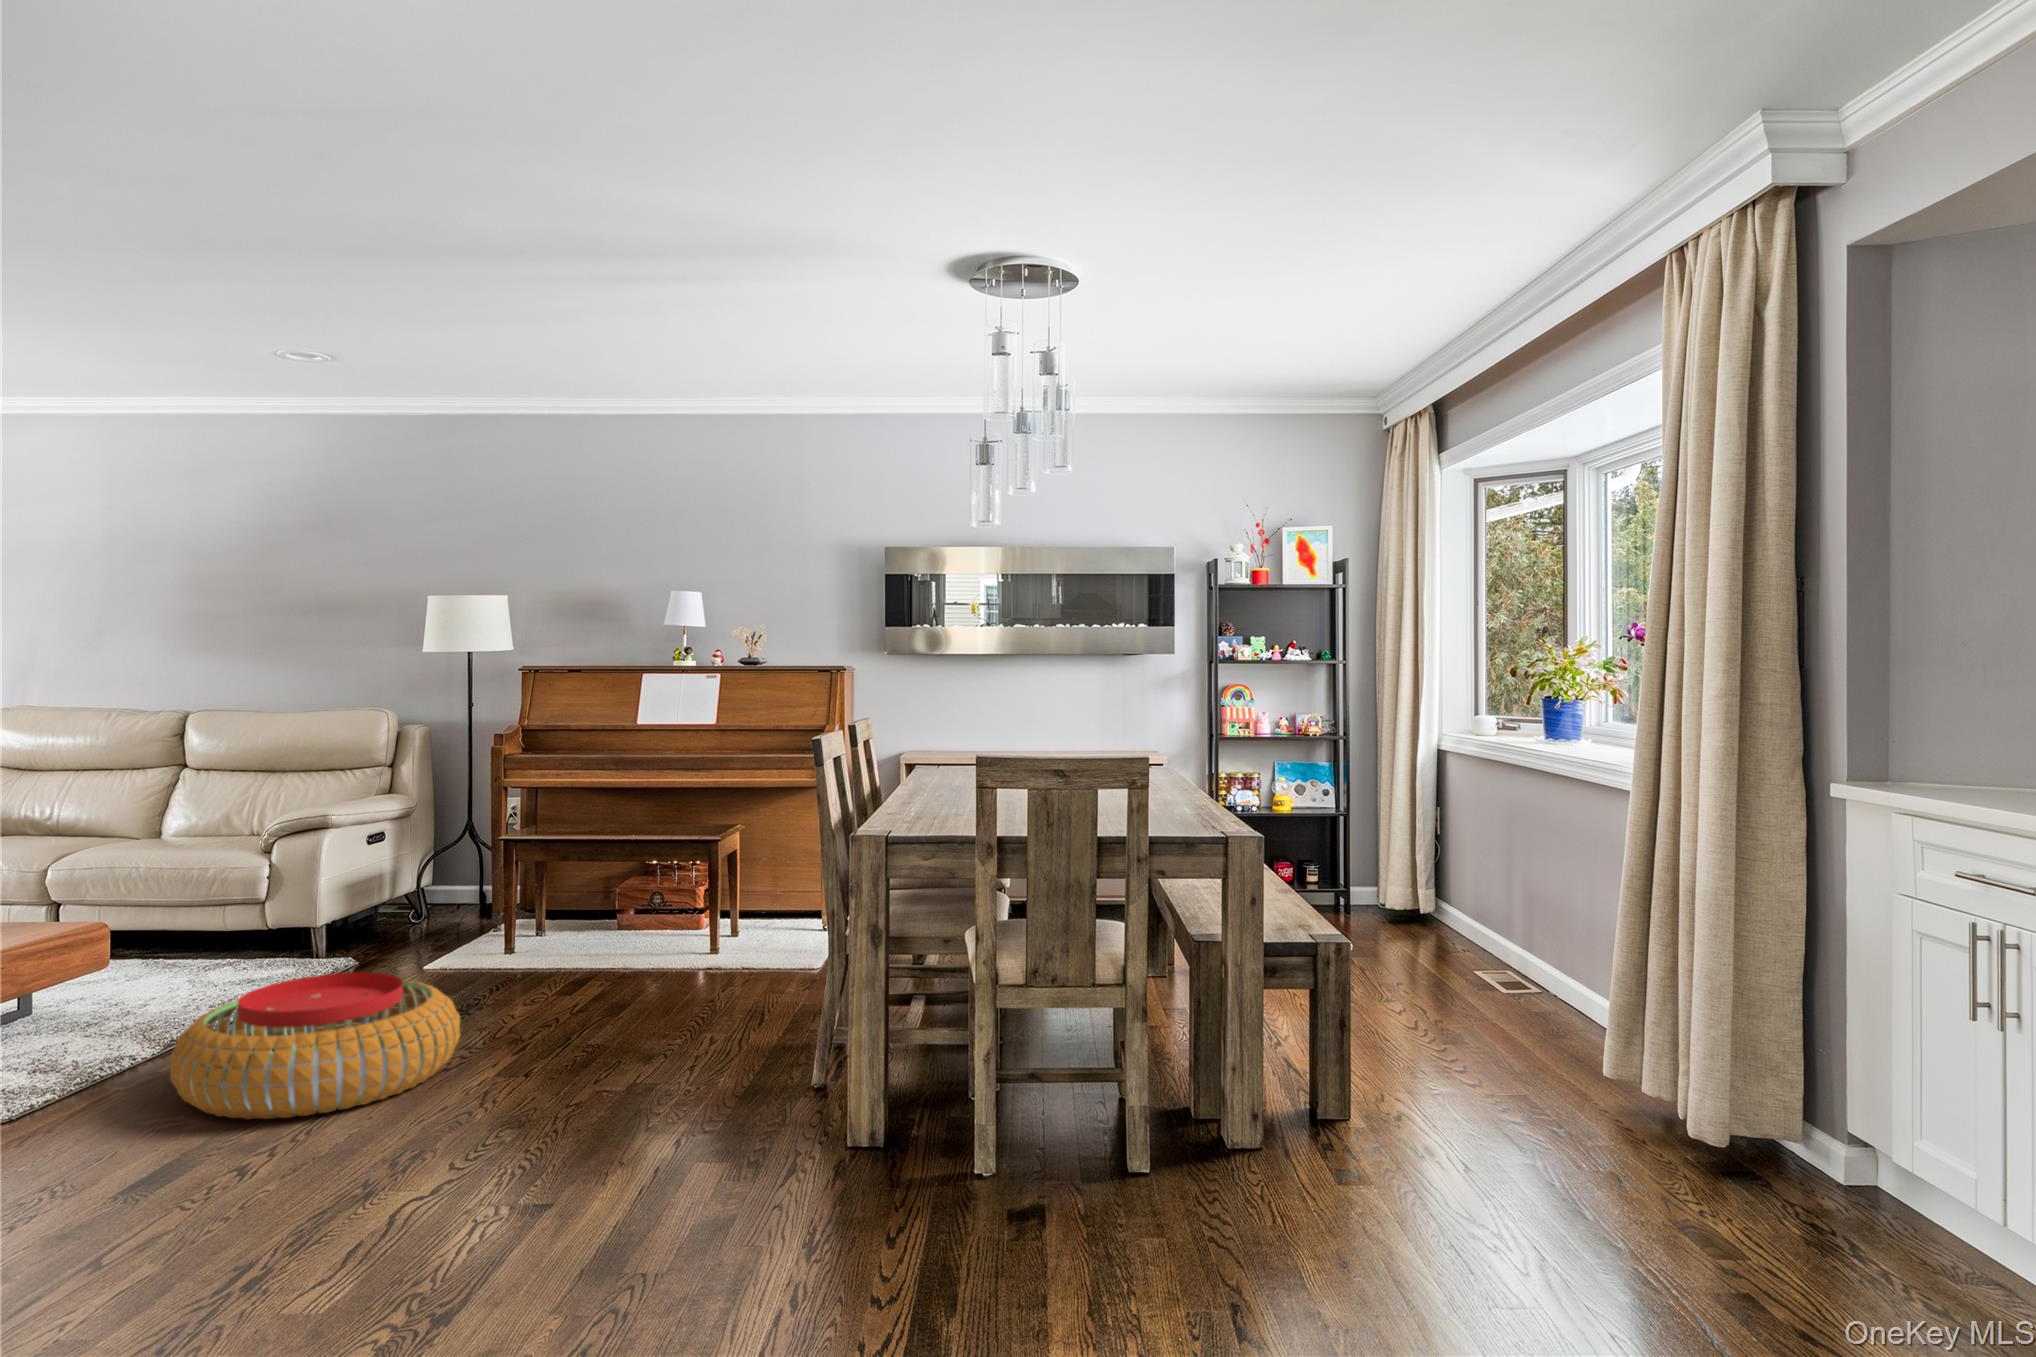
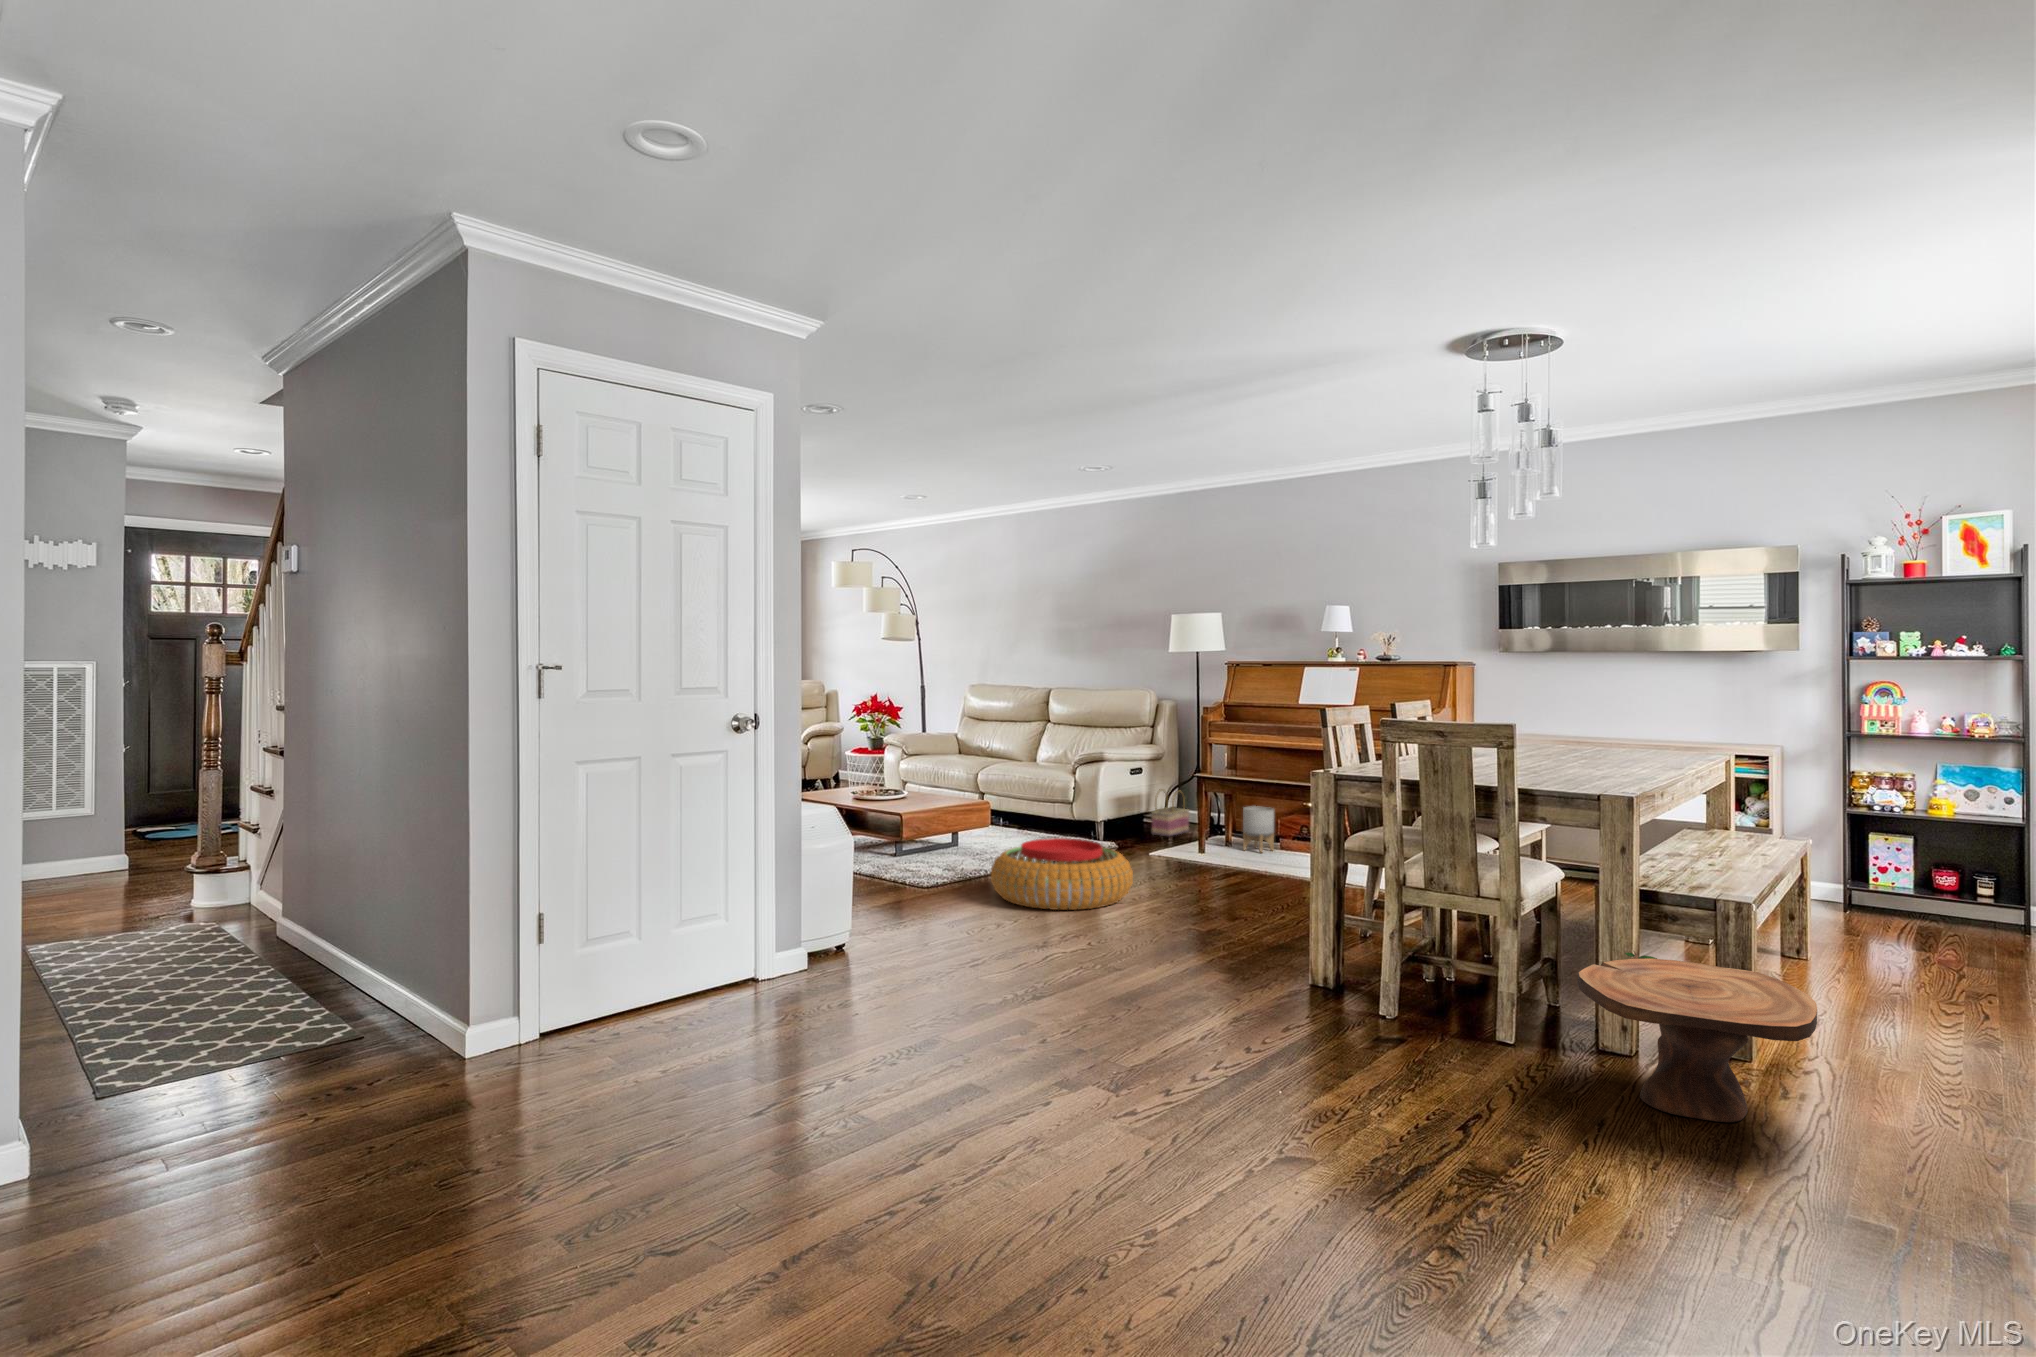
basket: none [402,859,461,931] -> present [1152,789,1189,836]
planter: none [564,871,609,938] -> present [1243,806,1274,853]
side table: none [1260,1022,1537,1229] -> present [1577,952,1817,1122]

